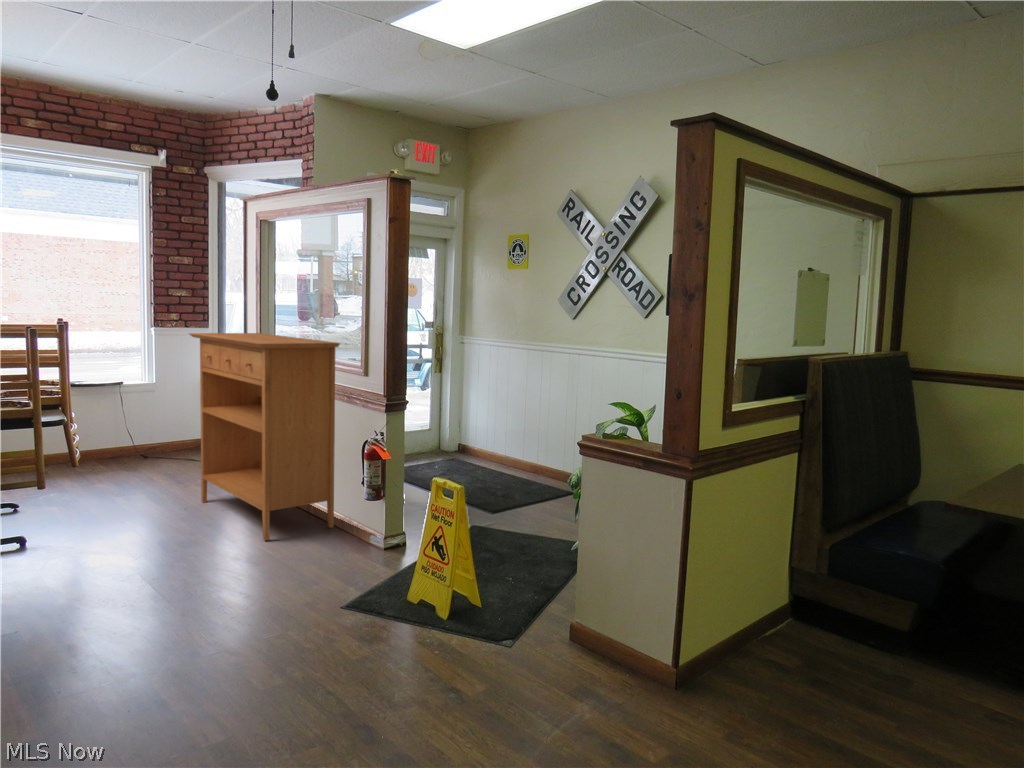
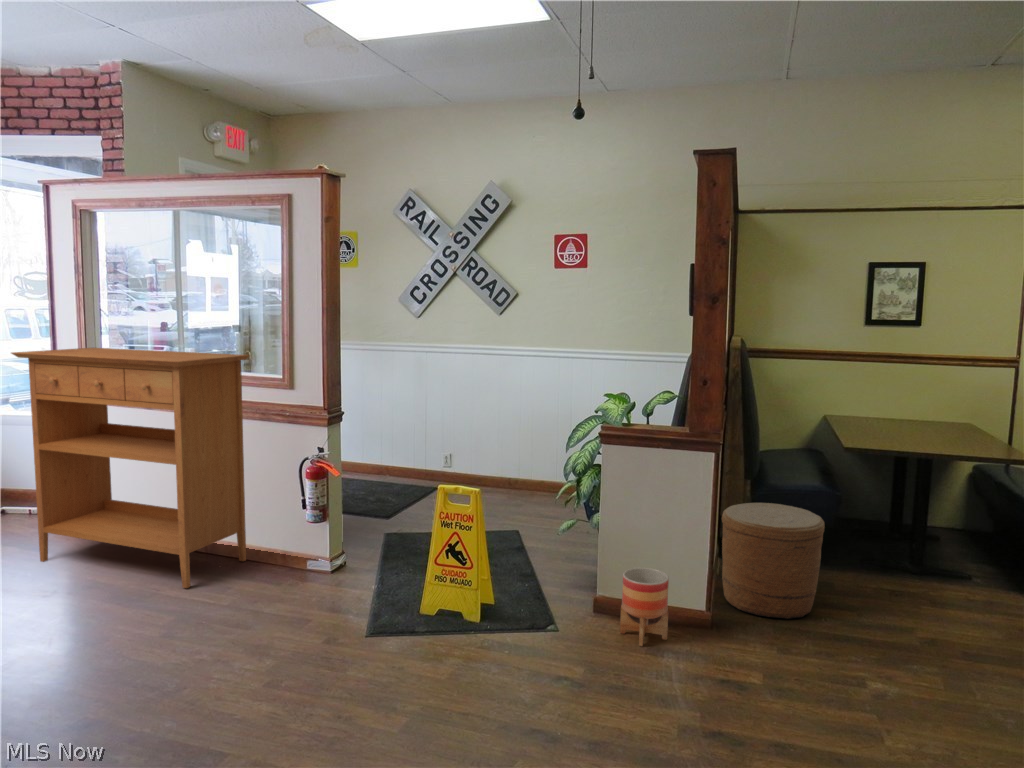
woven basket: none [741,550,875,707] -> present [722,503,825,619]
planter: none [576,597,629,686] -> present [620,568,669,646]

